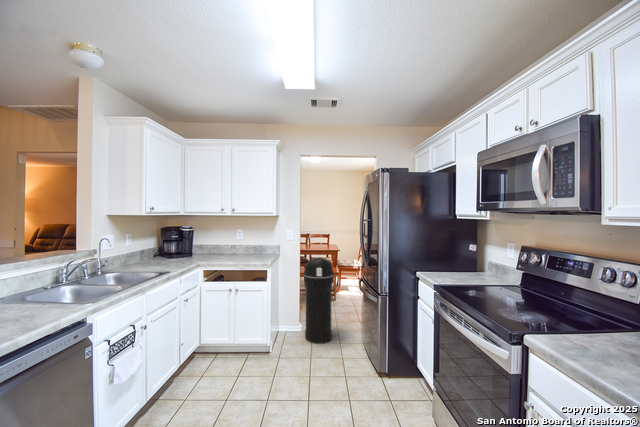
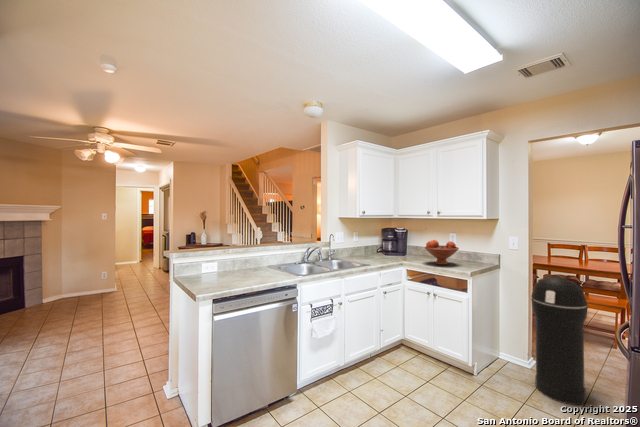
fruit bowl: none [224,237,255,260] -> present [425,240,459,265]

